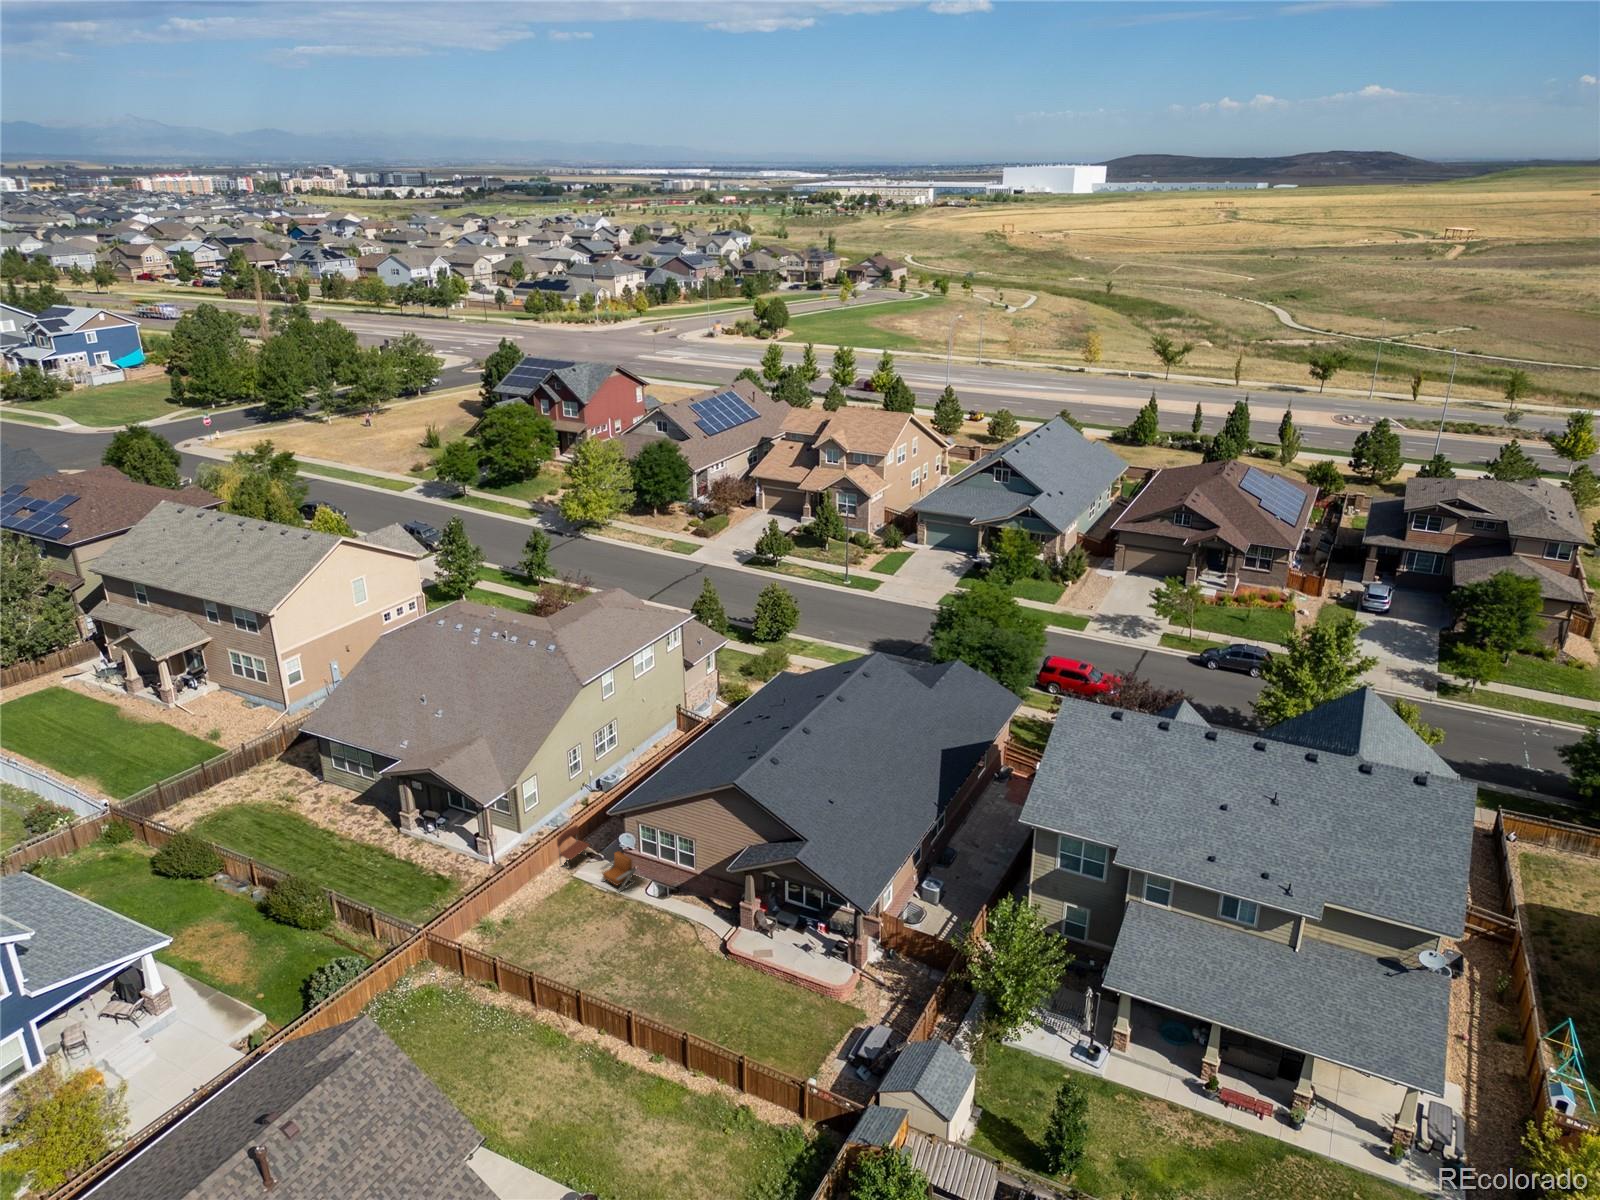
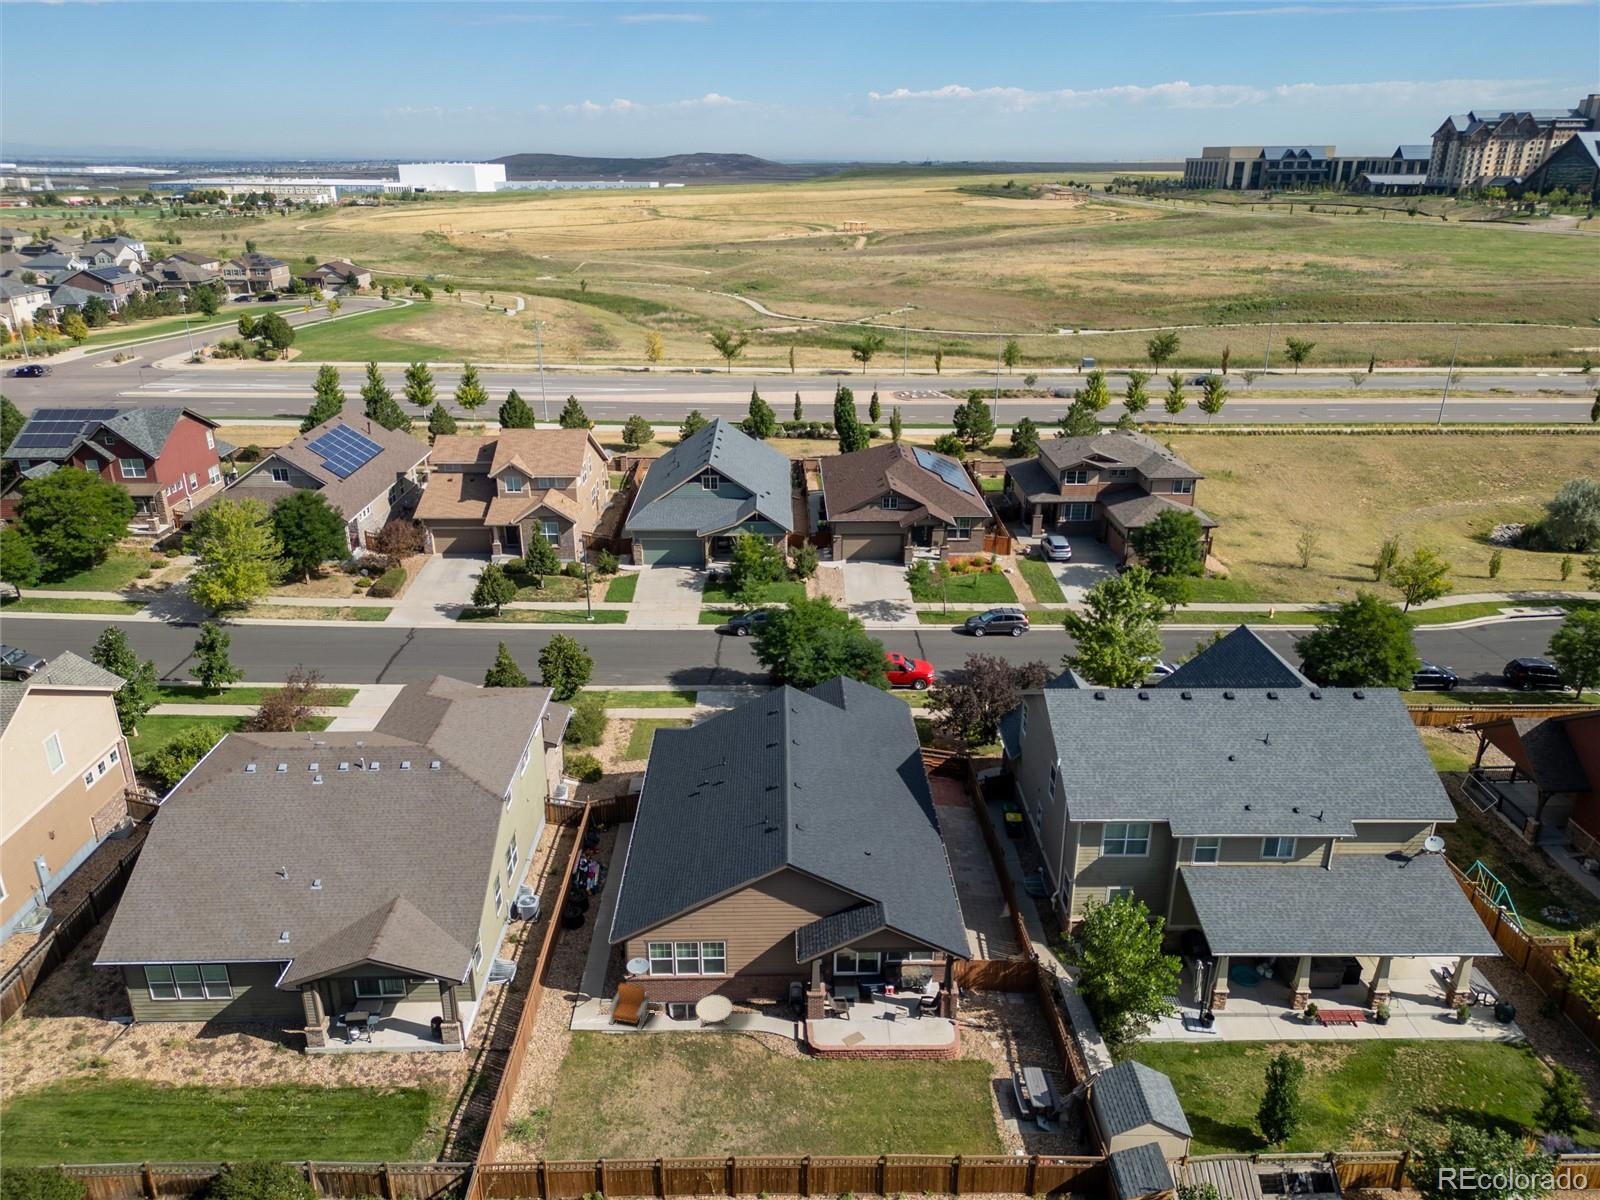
bench: present [557,825,590,869] -> none [542,969,573,1023]
round table: none [660,884,692,911] -> present [696,995,732,1027]

